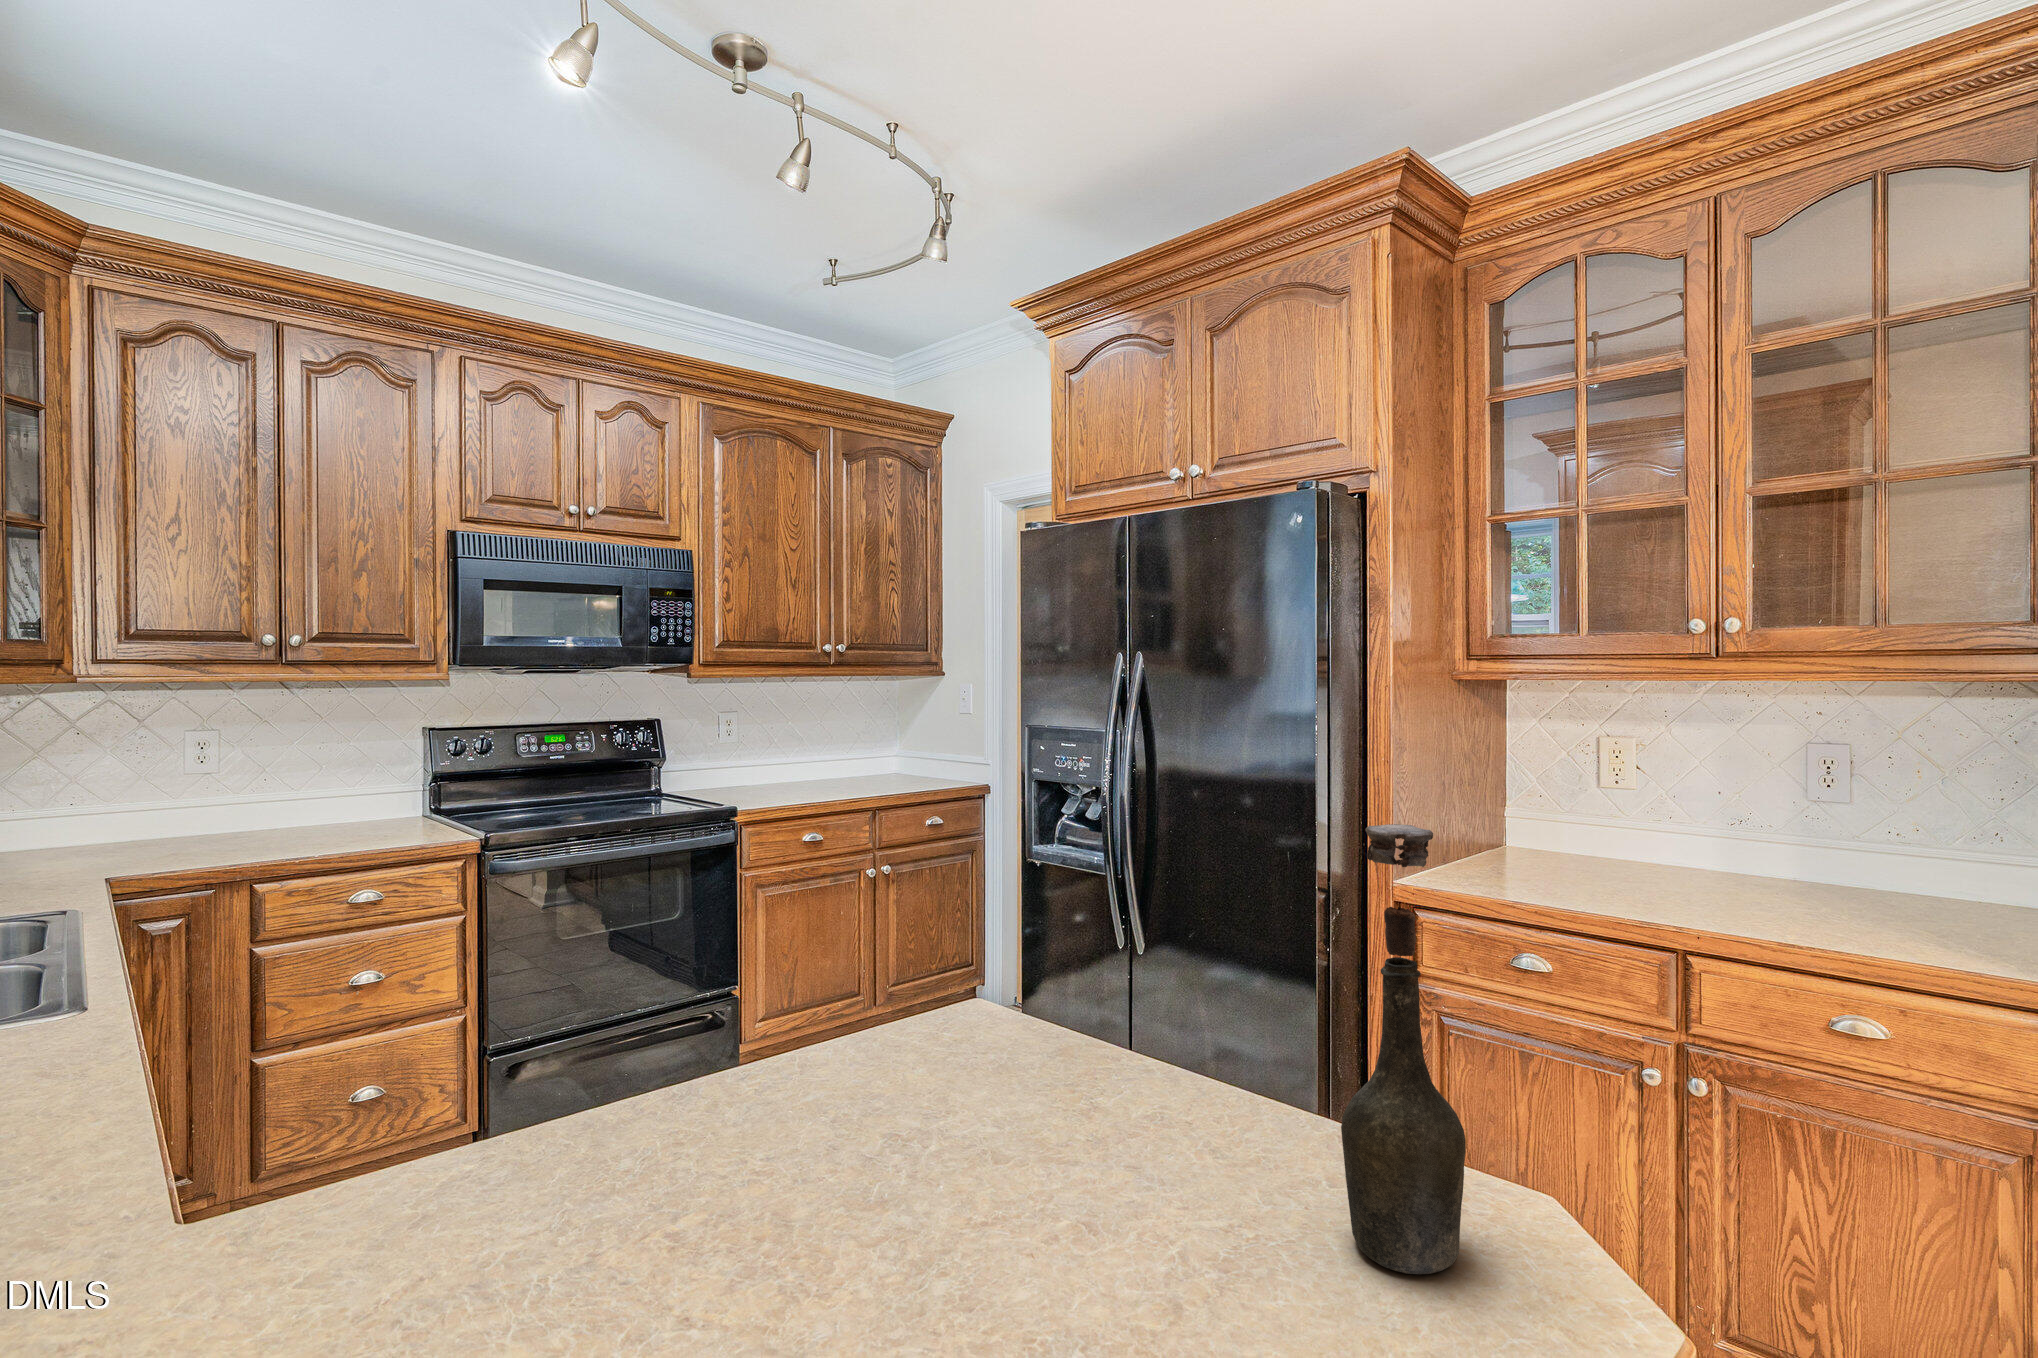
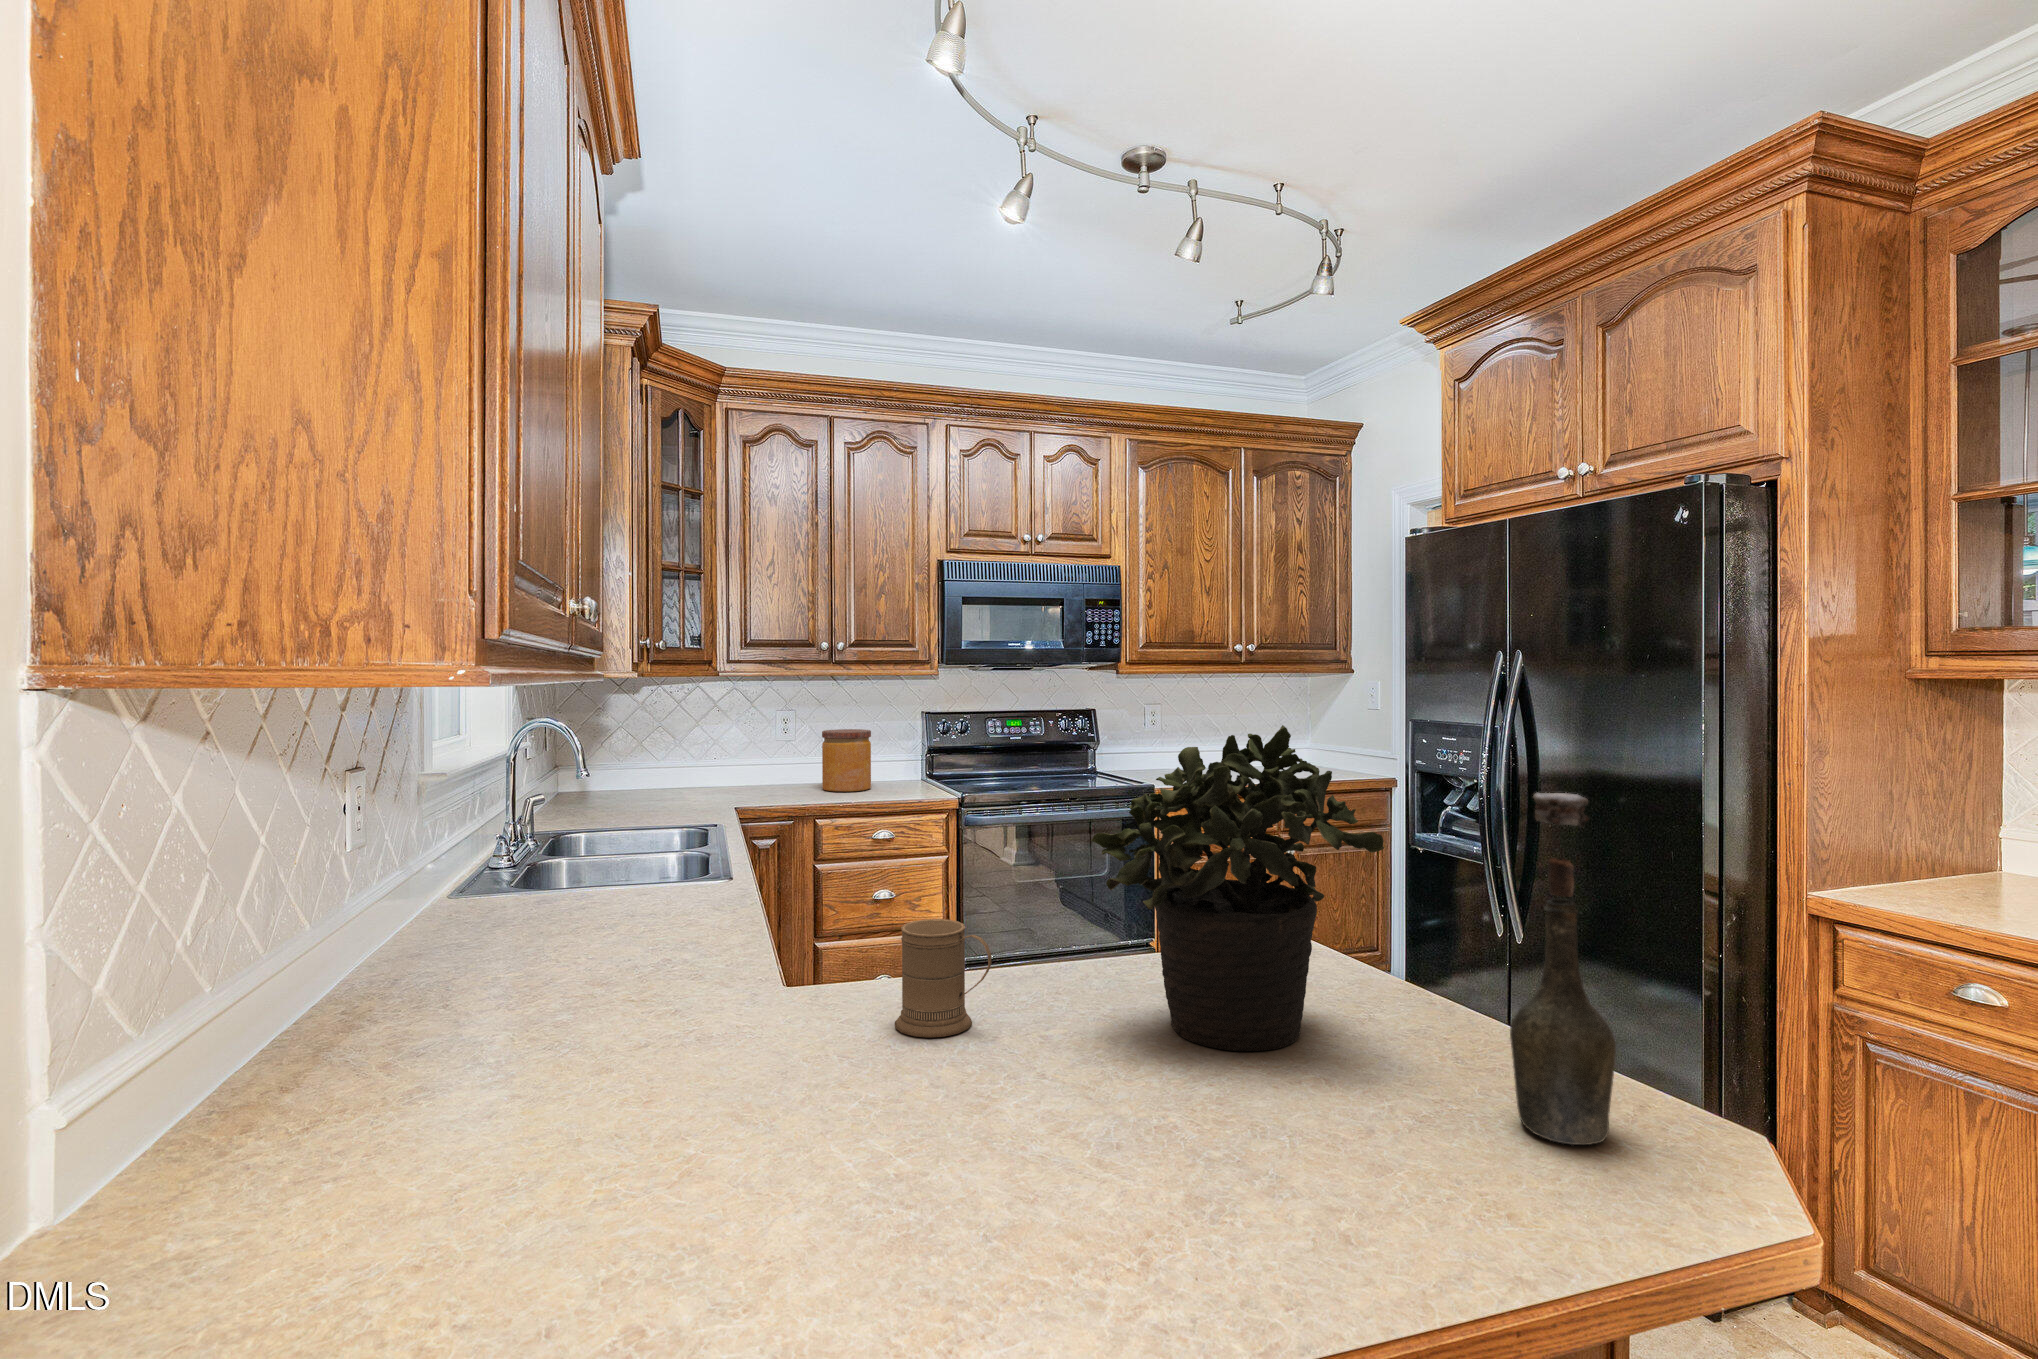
potted plant: none [760,746,1164,1208] -> present [1091,725,1384,1051]
jar: none [263,755,345,843] -> present [822,729,871,792]
mug: none [416,1077,598,1296] -> present [895,919,992,1037]

